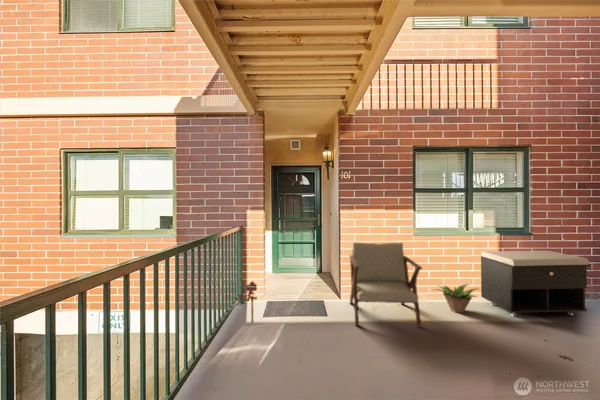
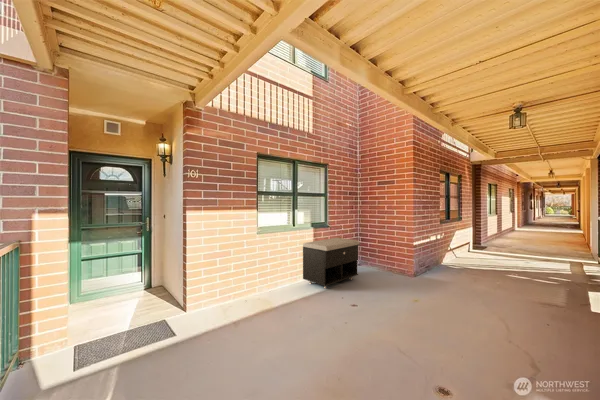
lounge chair: present [350,242,422,328] -> none [196,242,274,335]
decorative plant: present [436,285,477,313] -> none [273,271,306,296]

